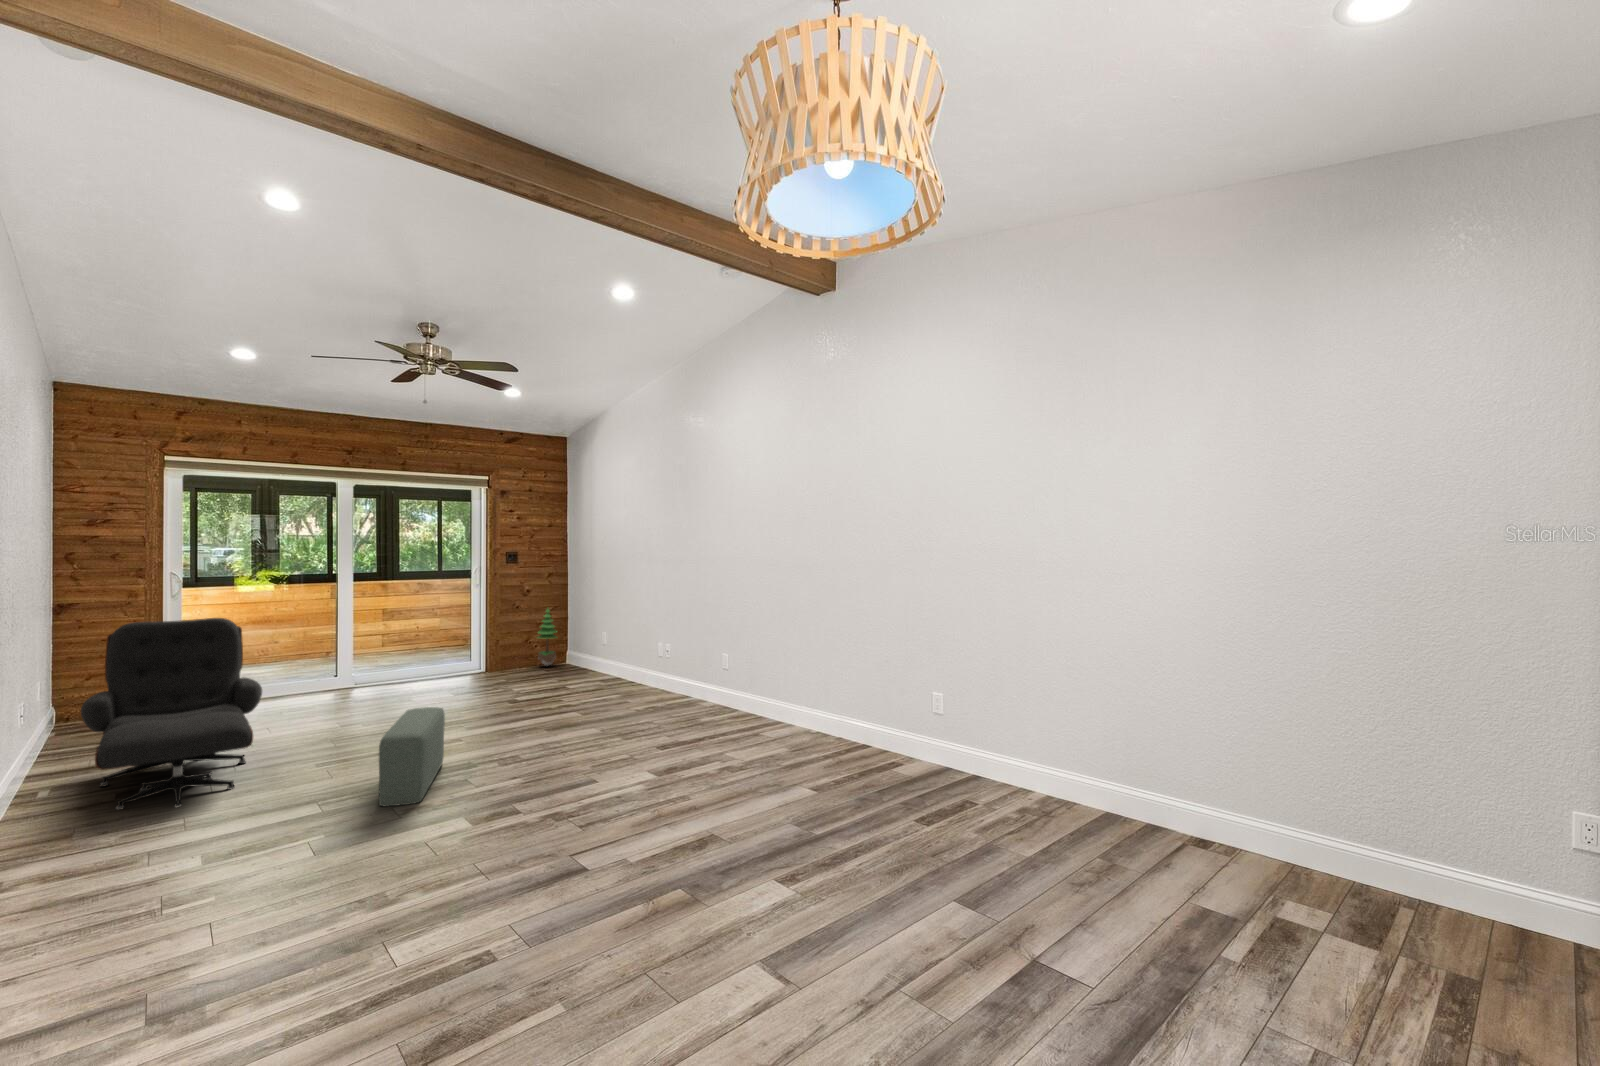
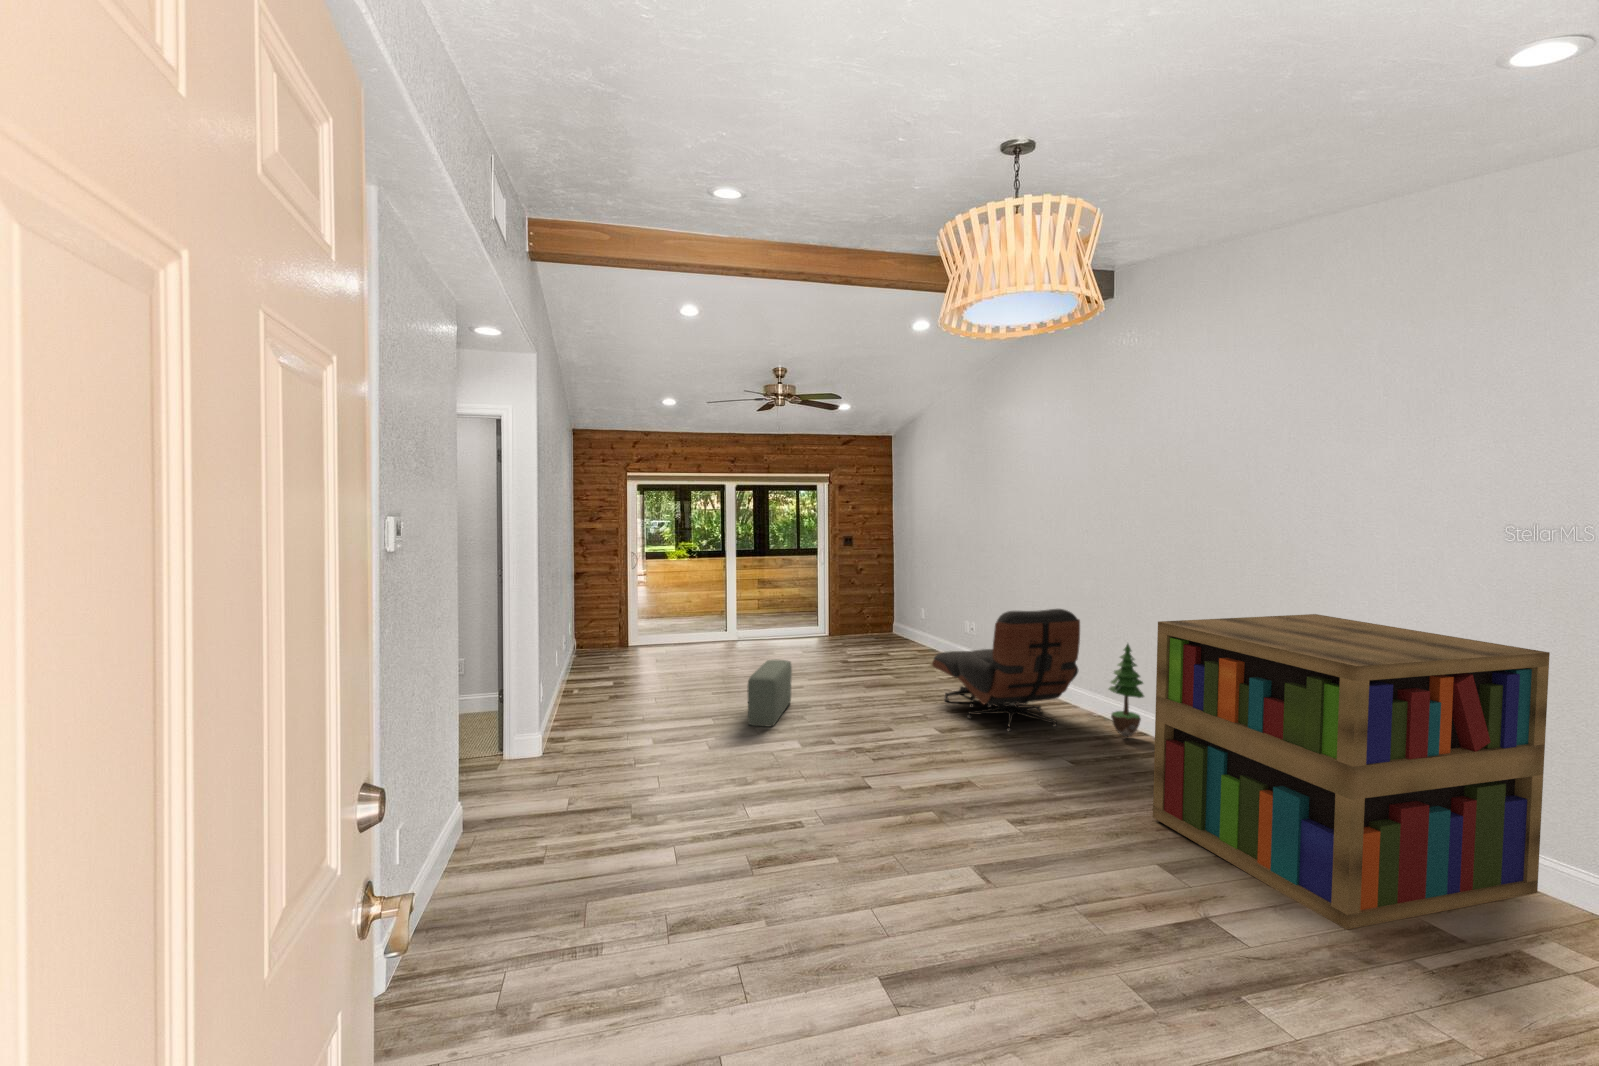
bookshelf: none [923,605,1248,936] -> present [1153,614,1550,929]
potted tree: present [538,609,558,666] -> present [1109,644,1144,737]
lounge chair: present [81,618,262,810] -> present [932,609,1080,731]

